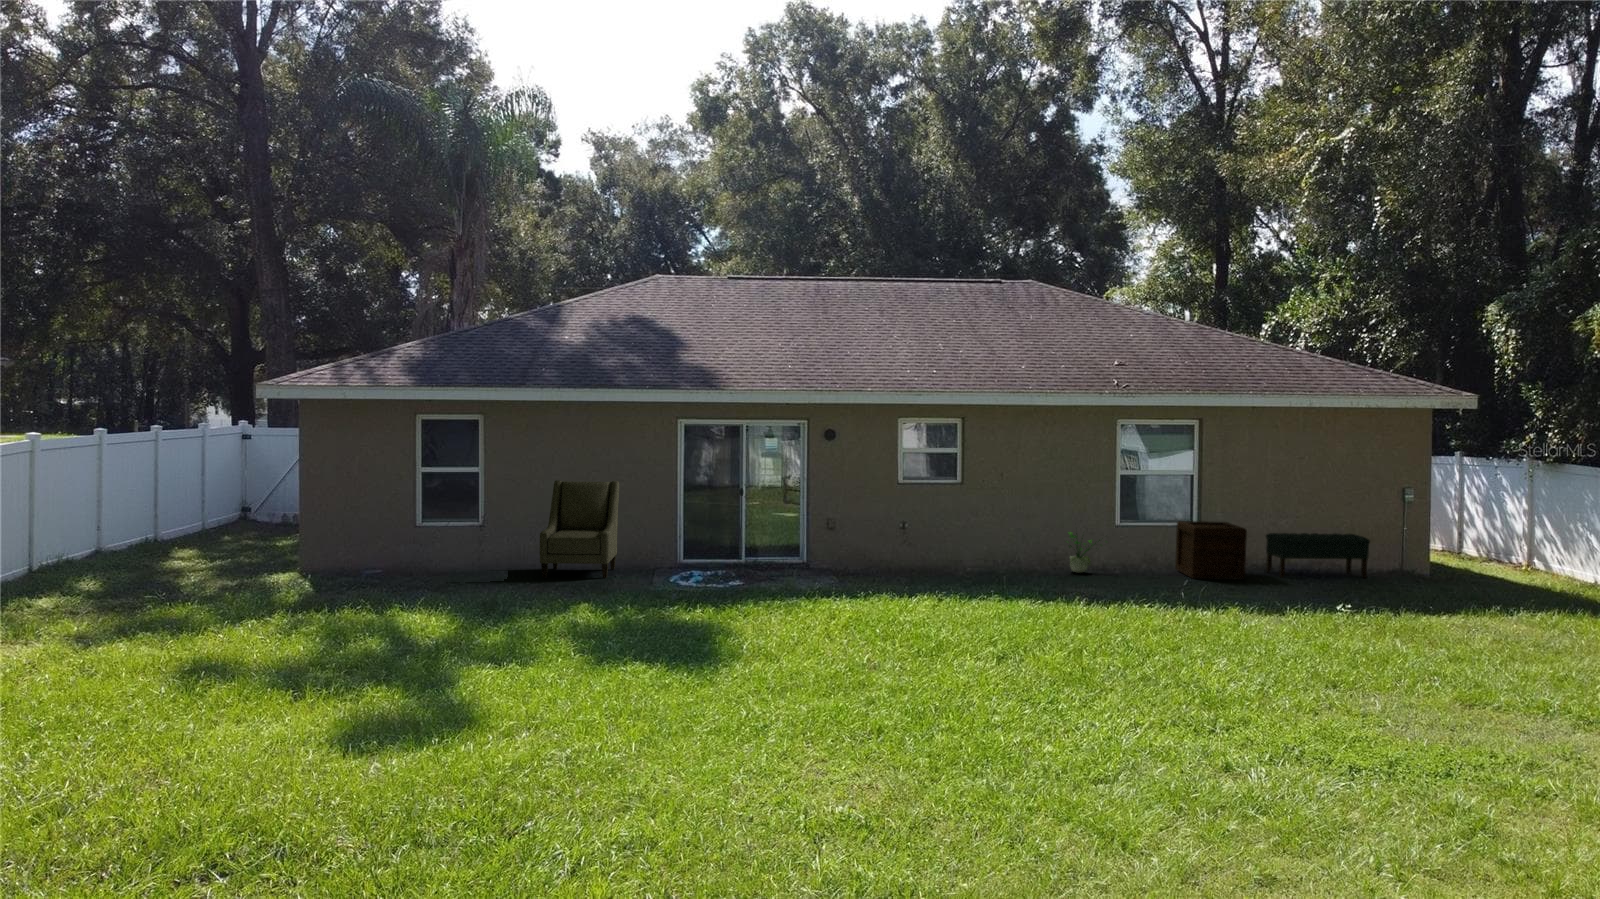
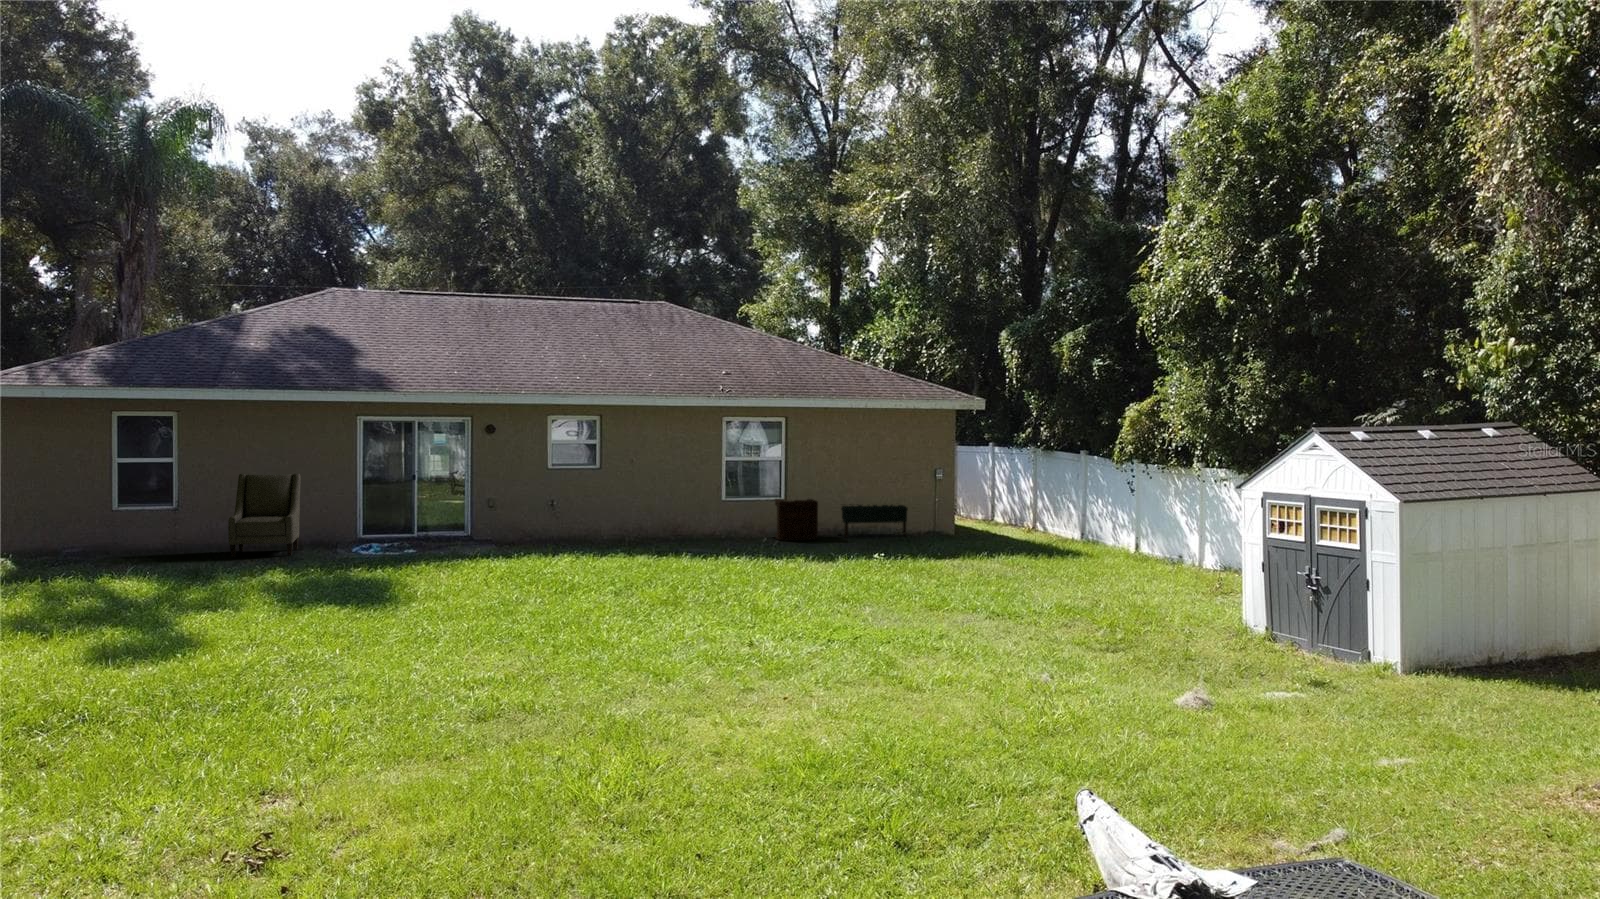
potted plant: present [1069,532,1100,573] -> none [681,500,719,540]

